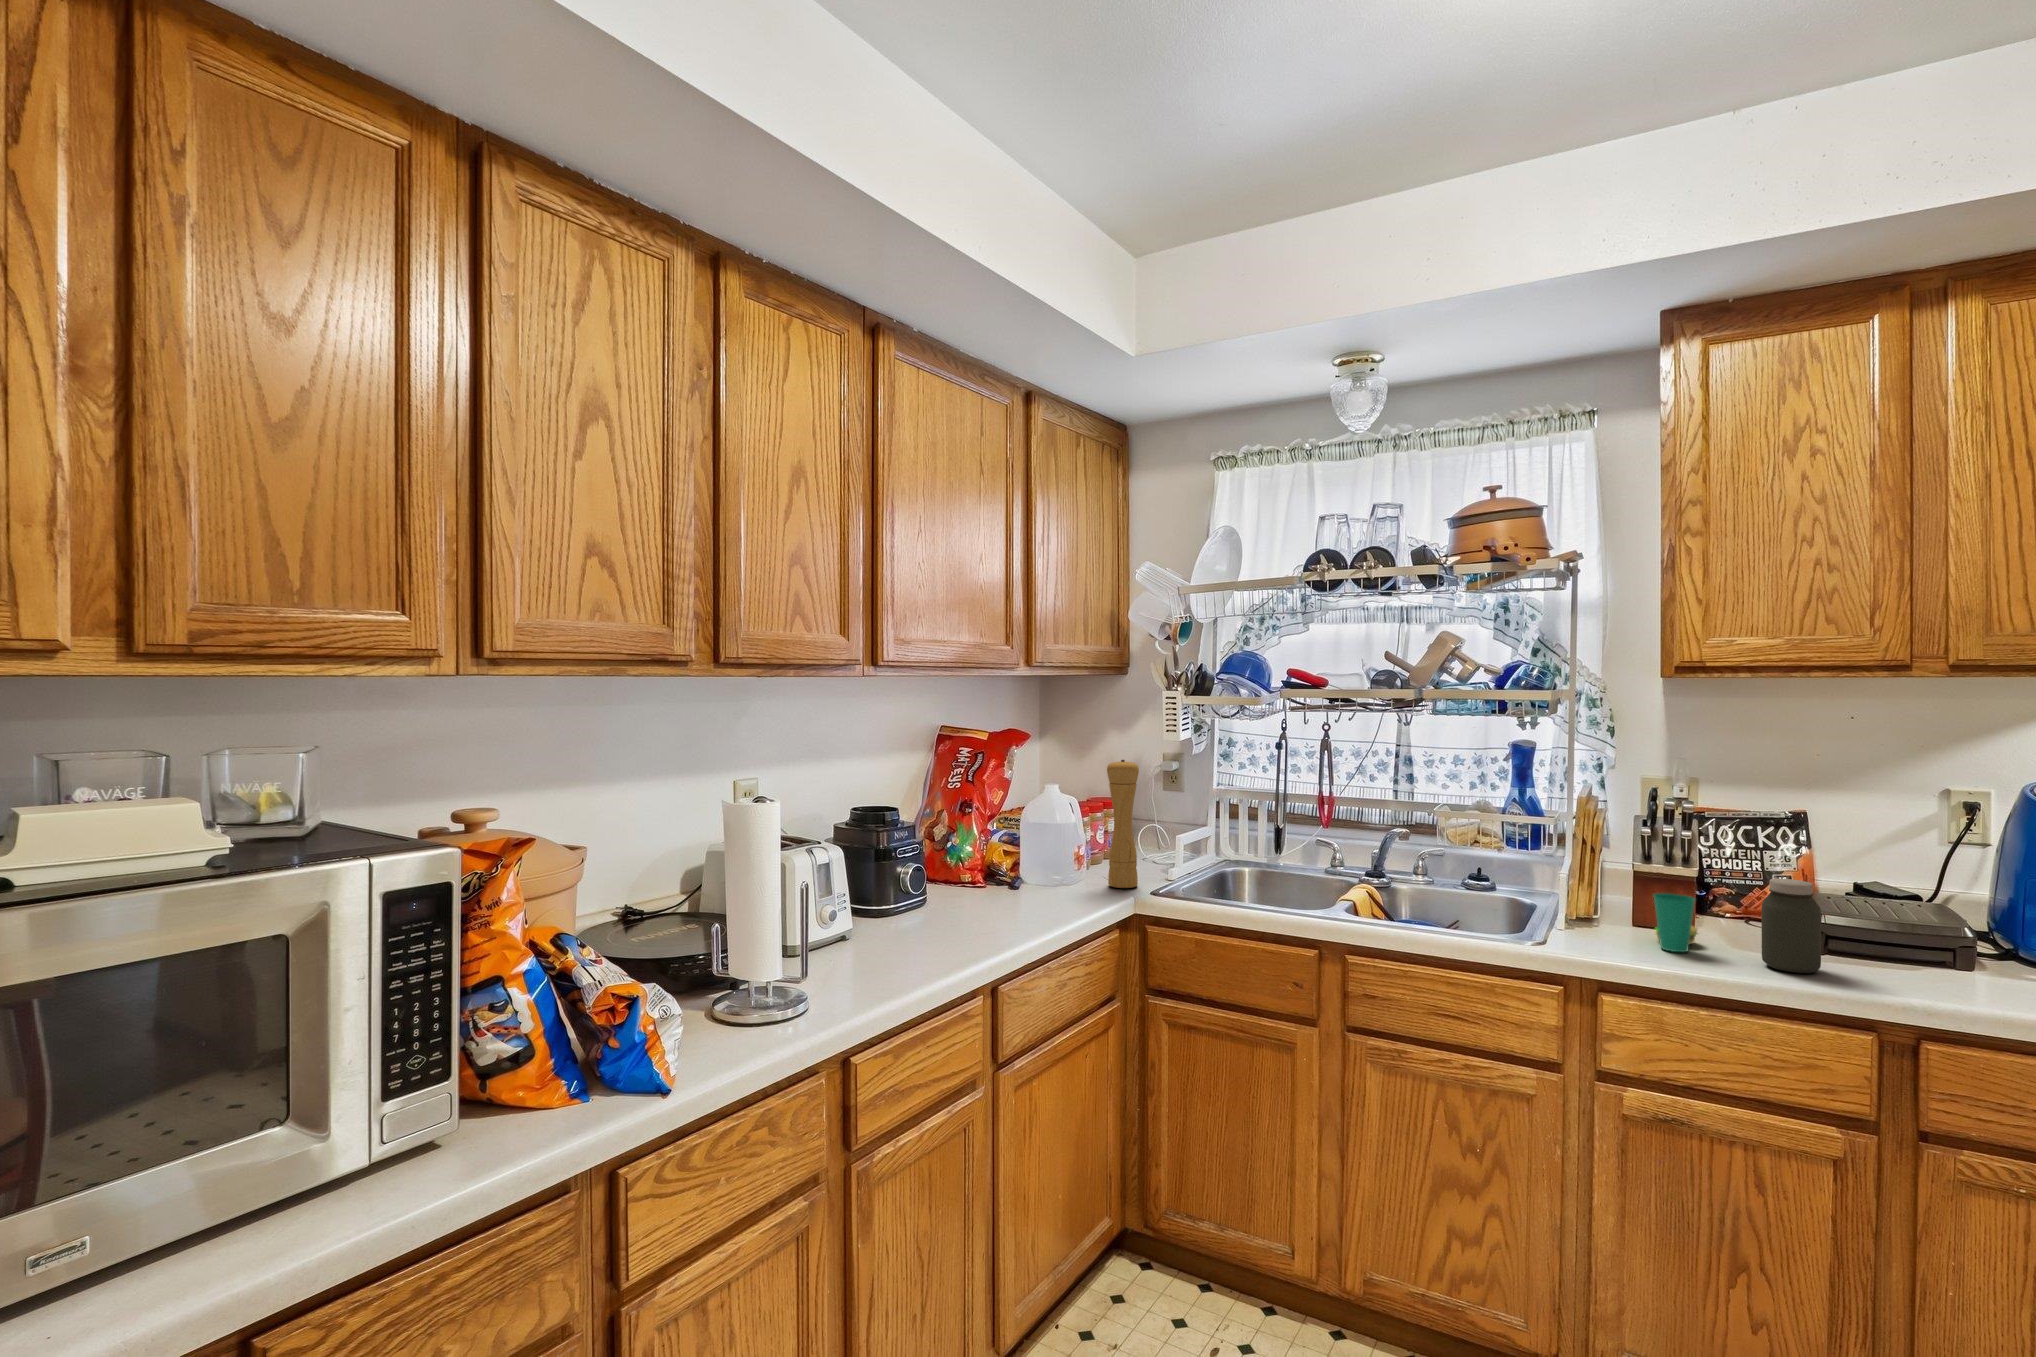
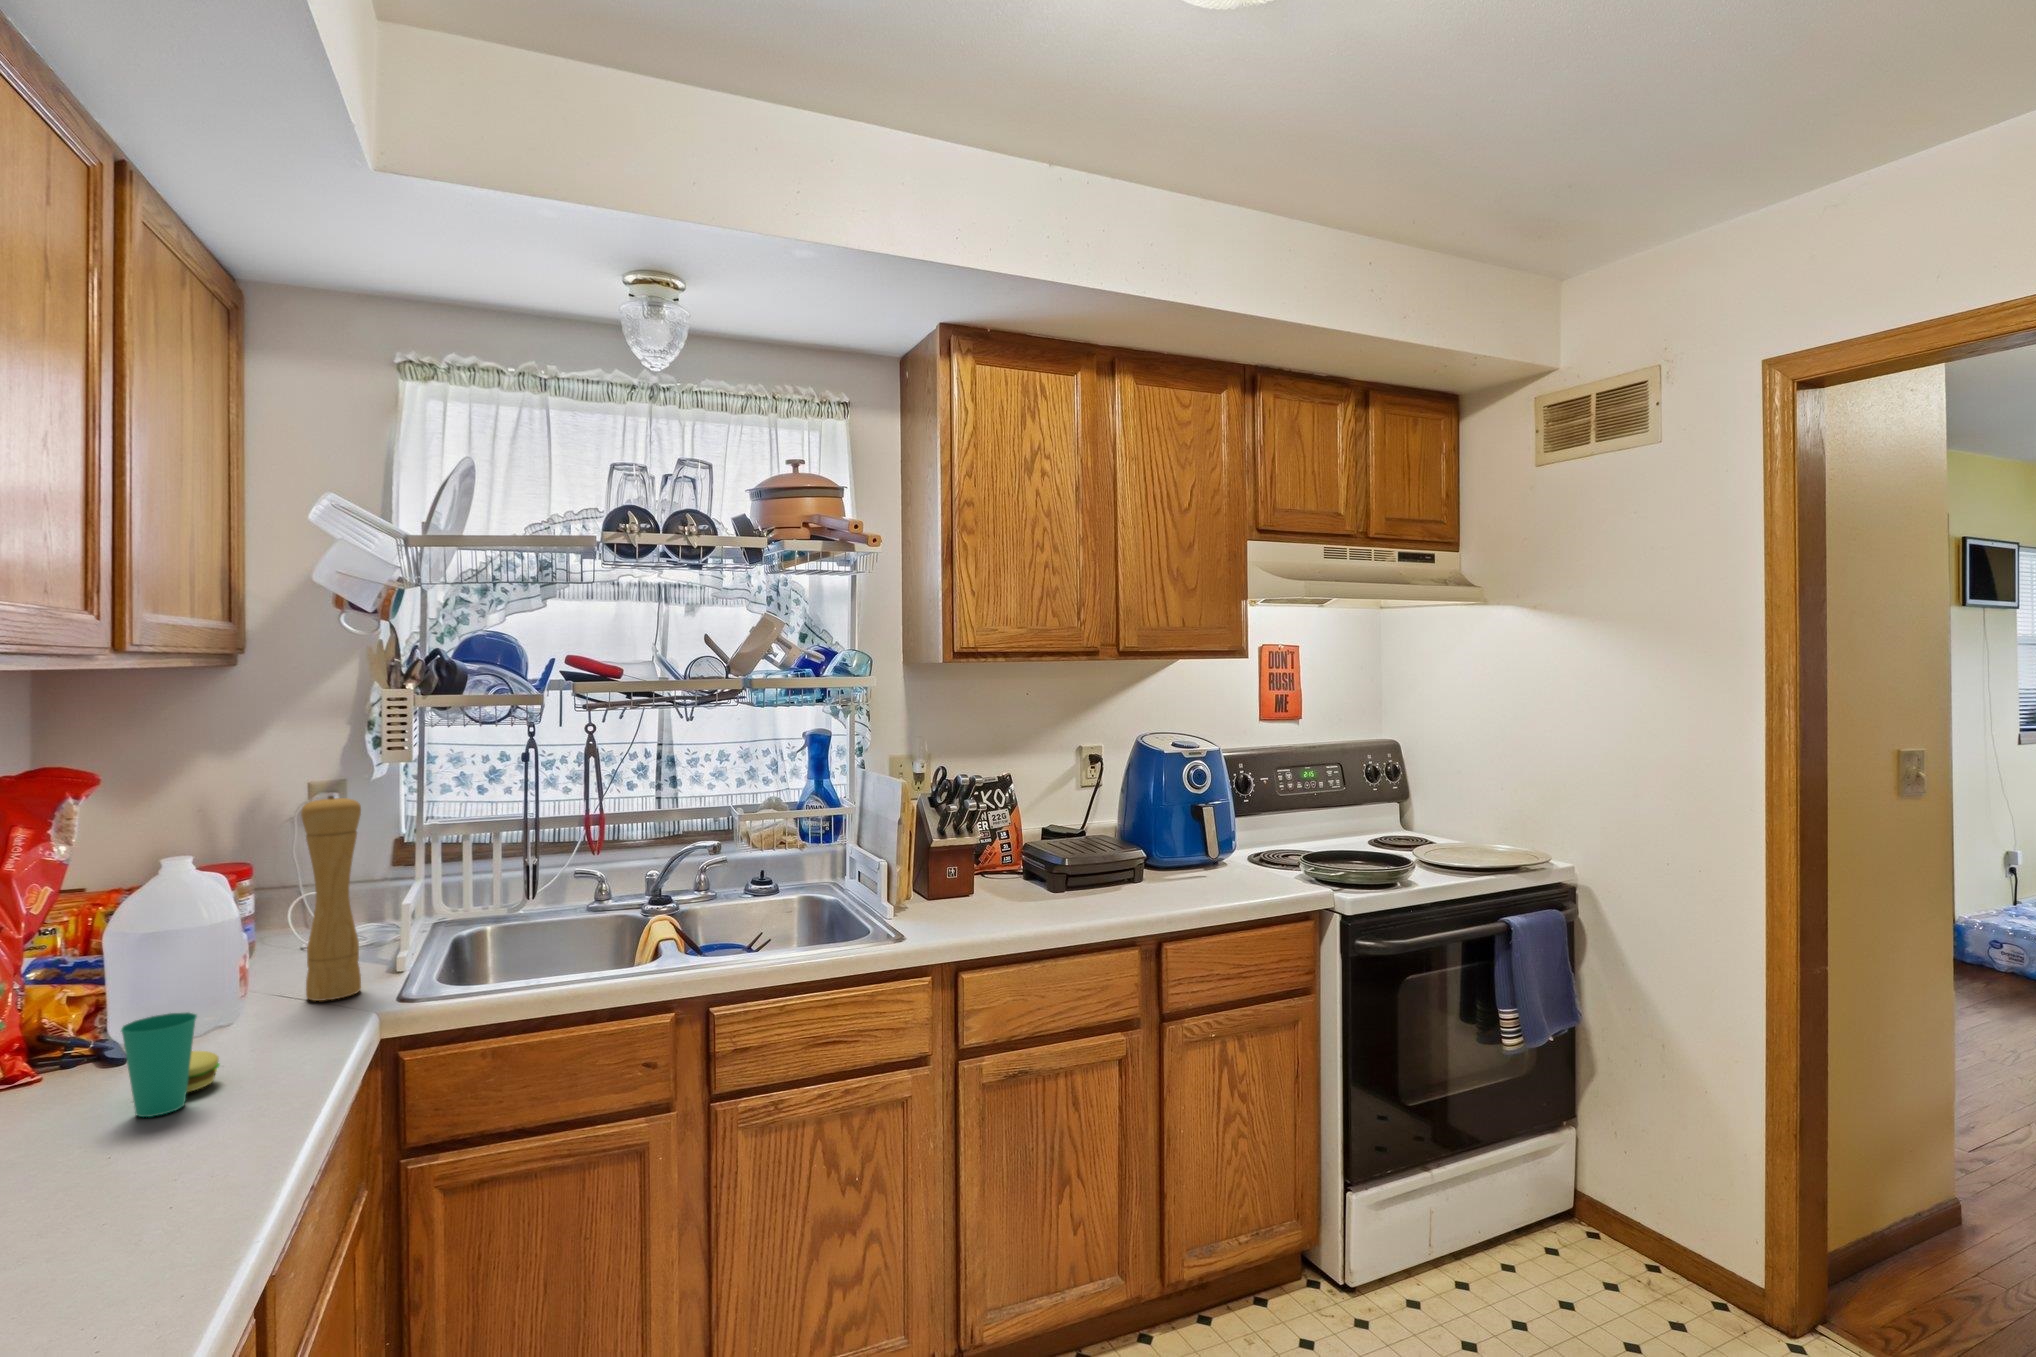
jar: present [1761,879,1821,973] -> none [1052,833,1093,912]
cup: present [1654,893,1697,952] -> present [121,1013,220,1117]

